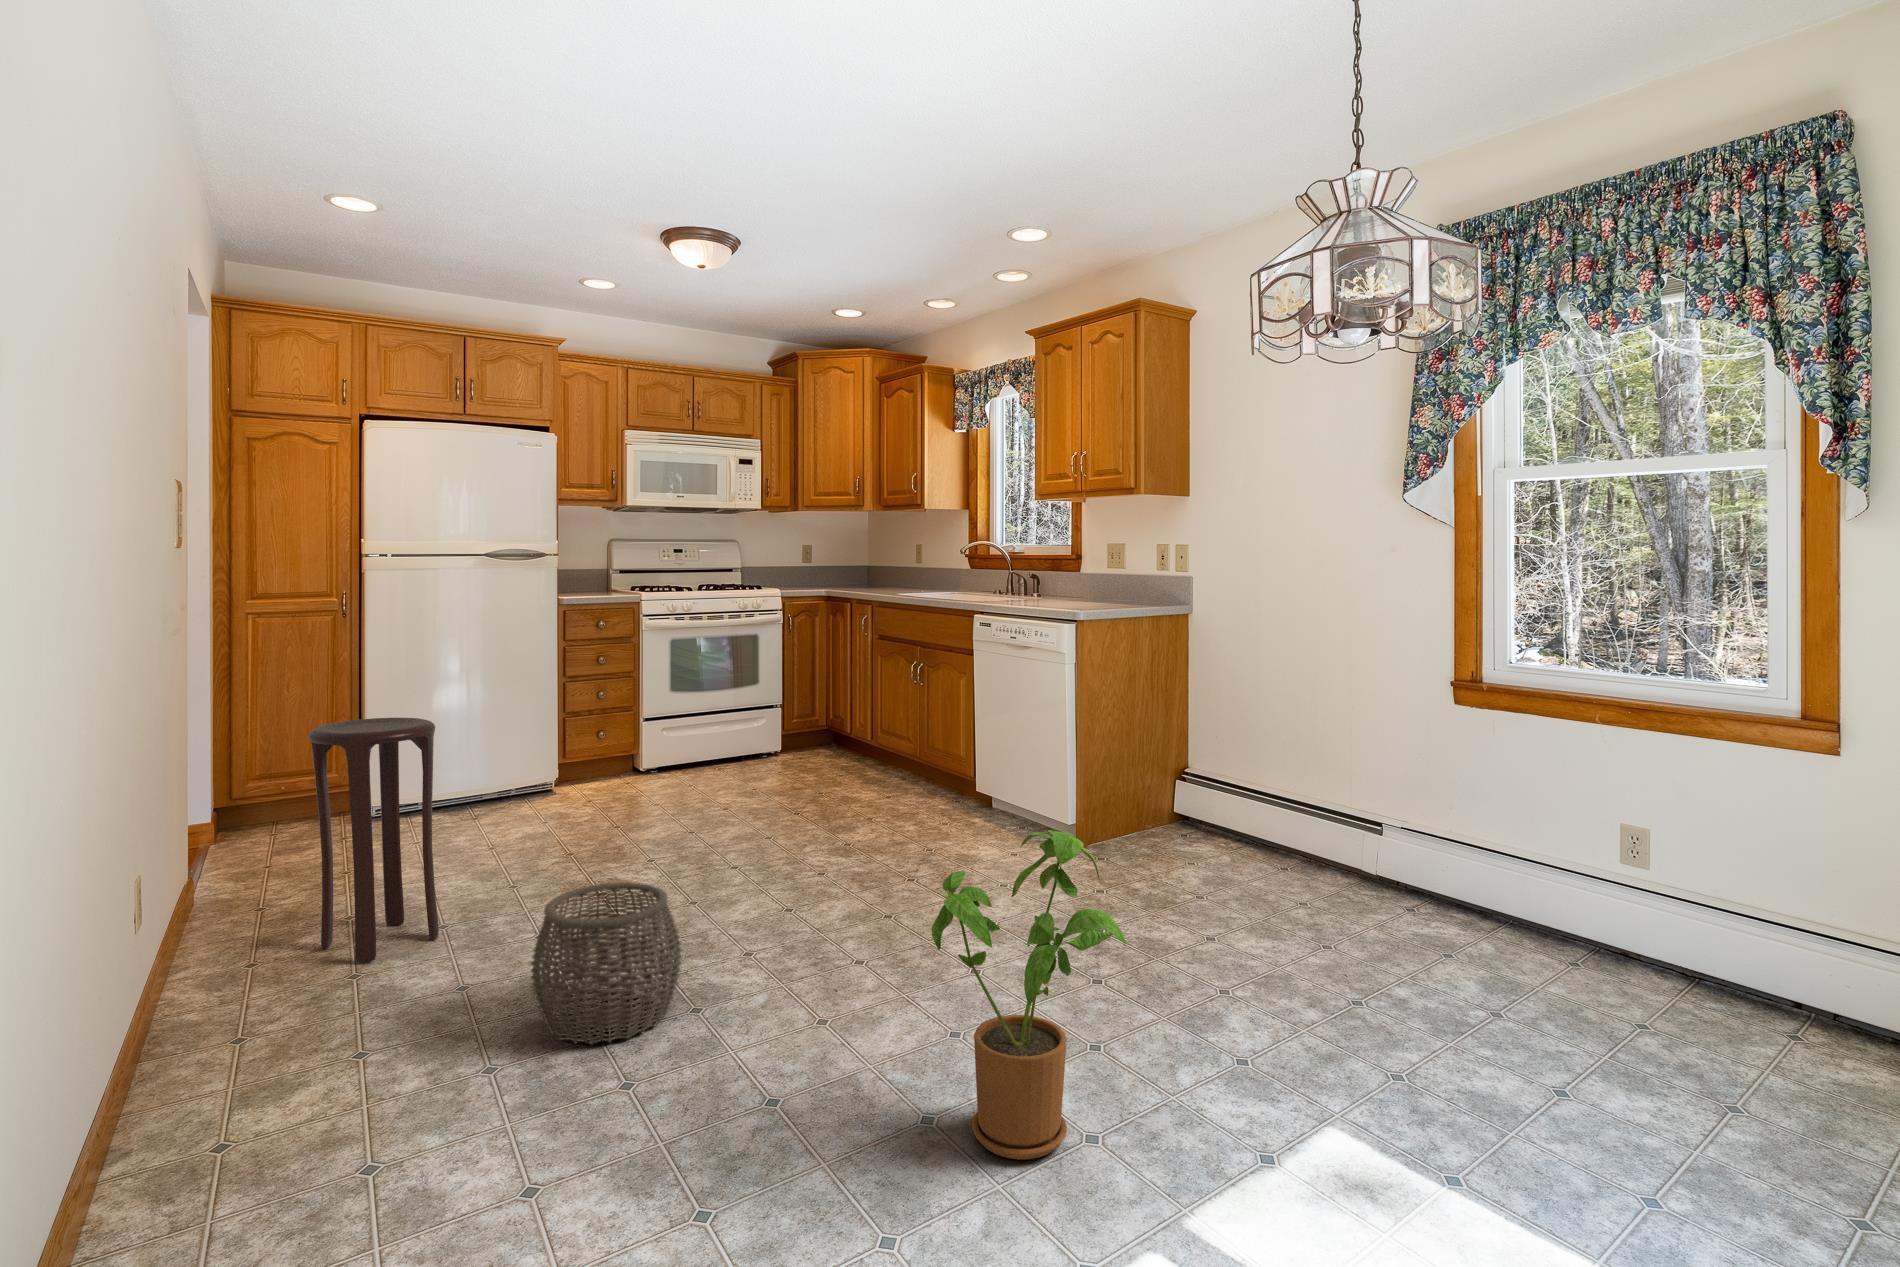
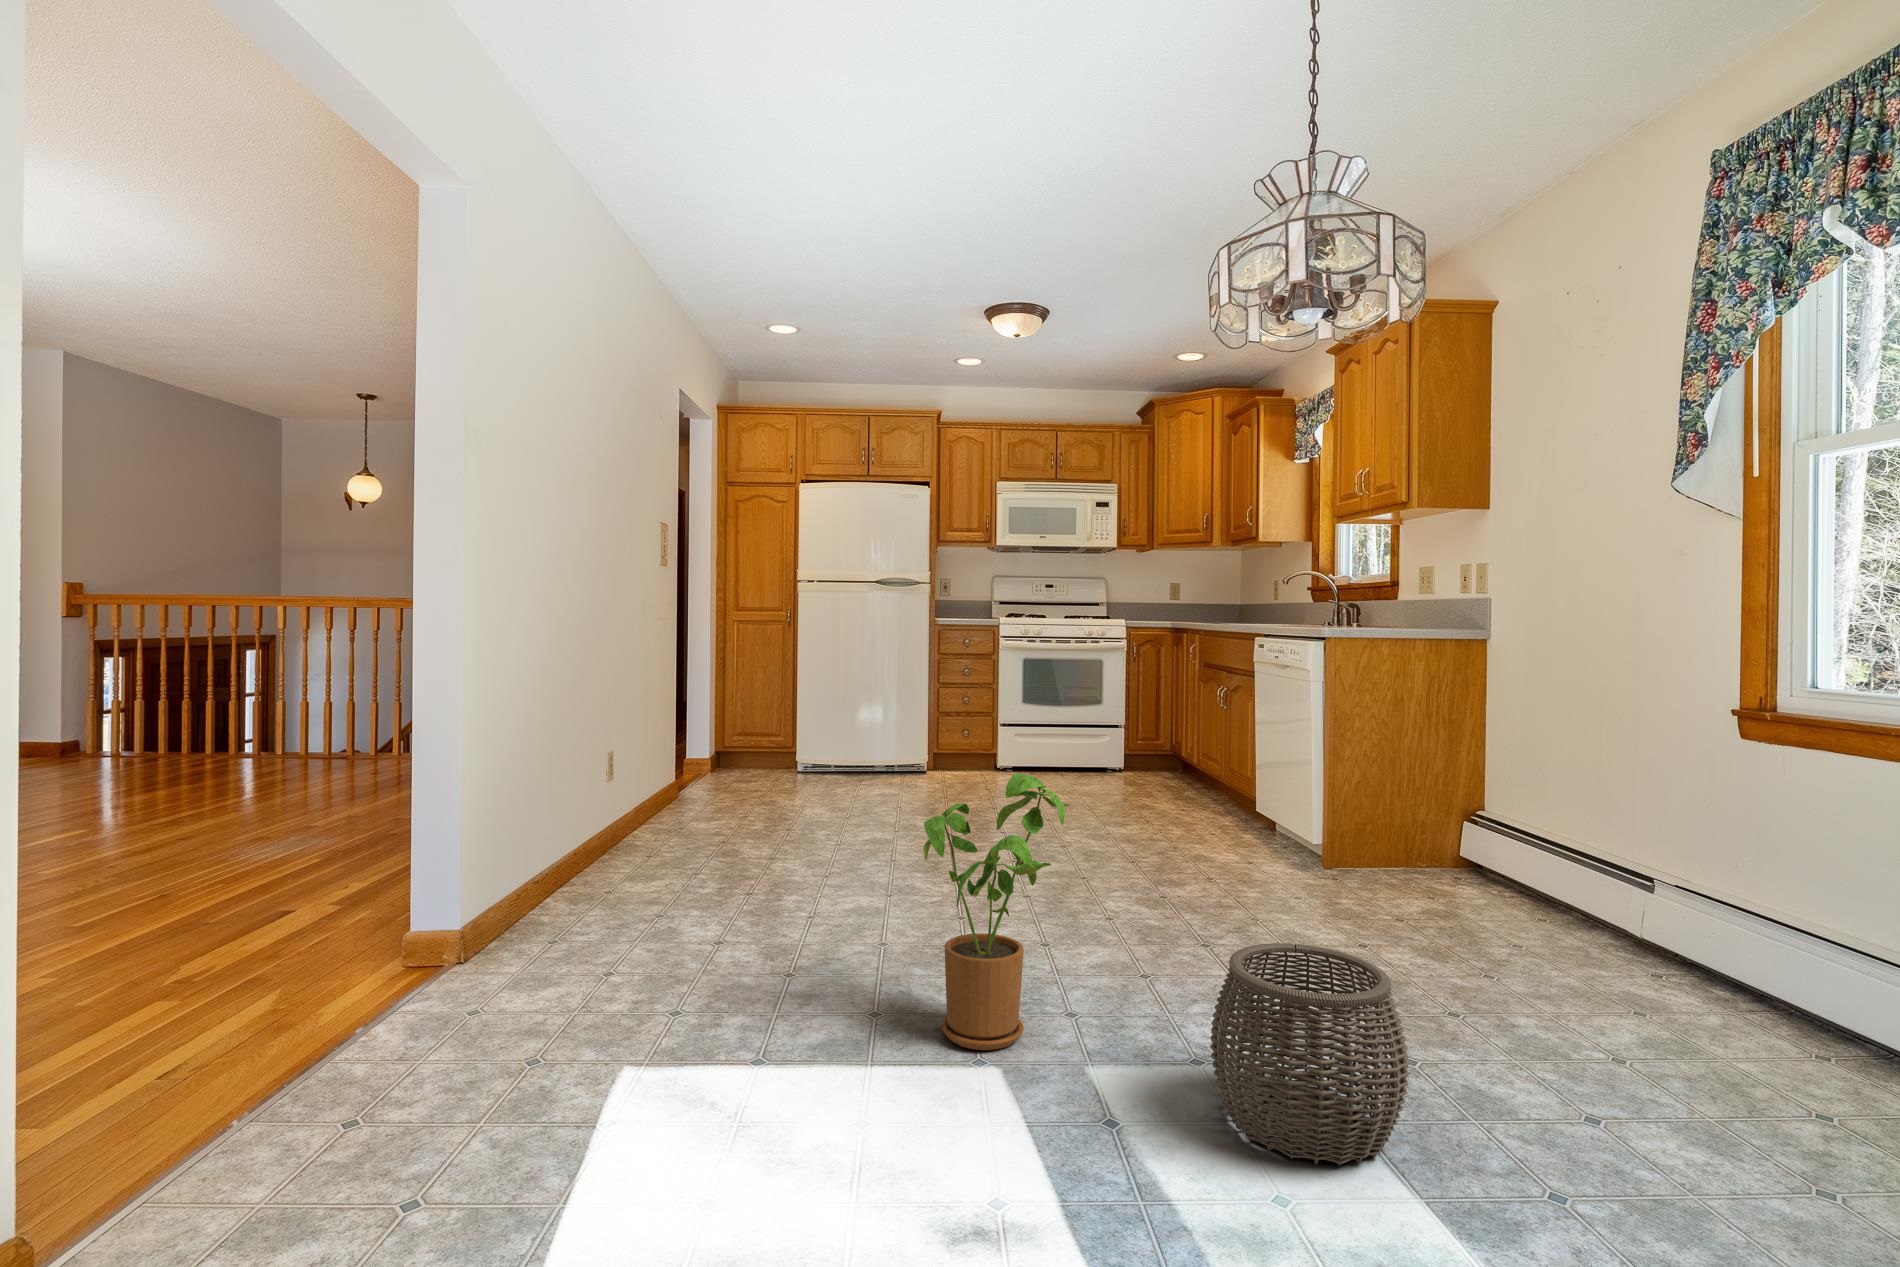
stool: present [308,718,439,962] -> none [683,686,762,853]
woven basket: present [531,882,682,1044] -> present [1210,943,1409,1165]

